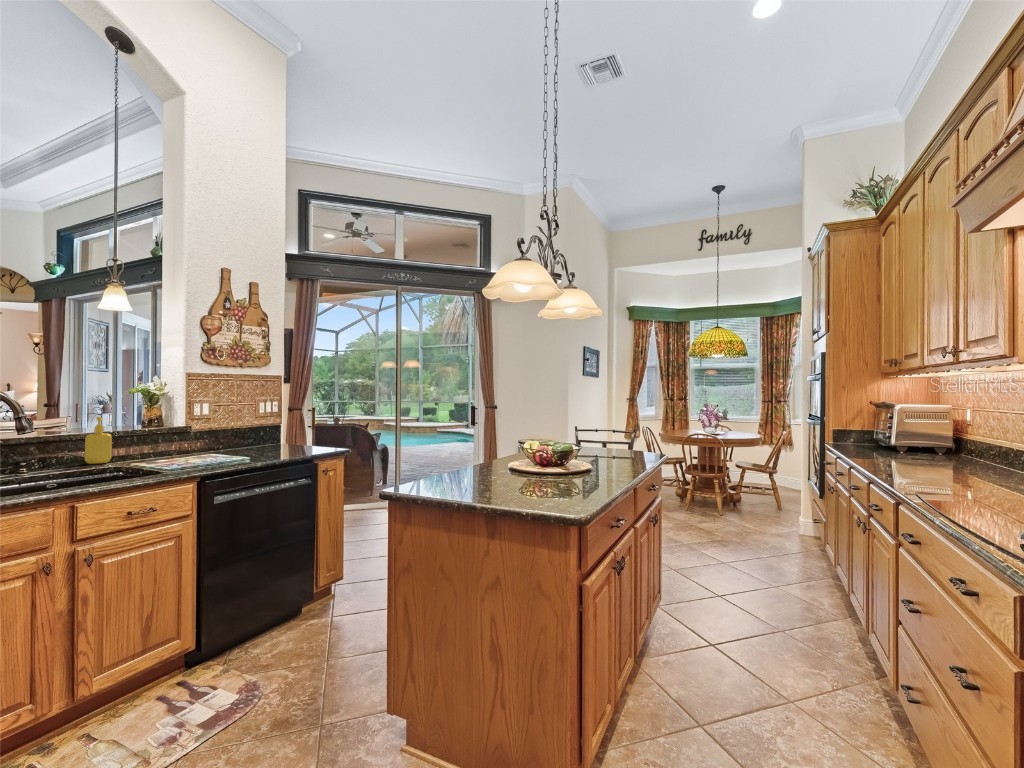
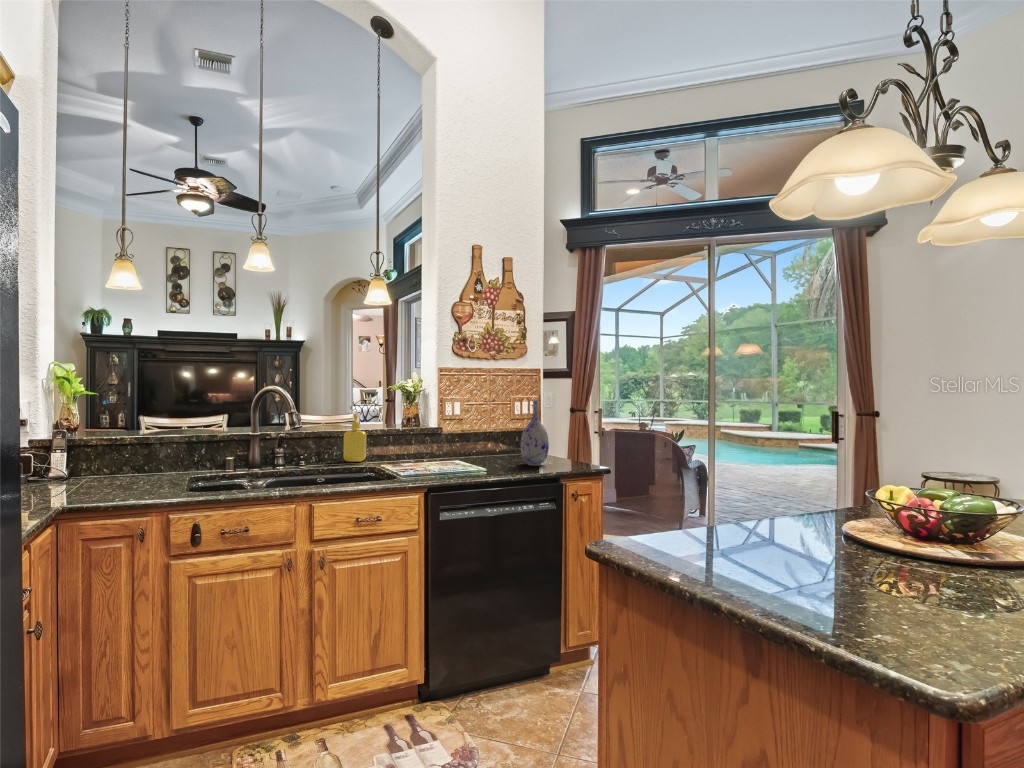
vase: none [273,400,298,453] -> present [521,400,549,465]

